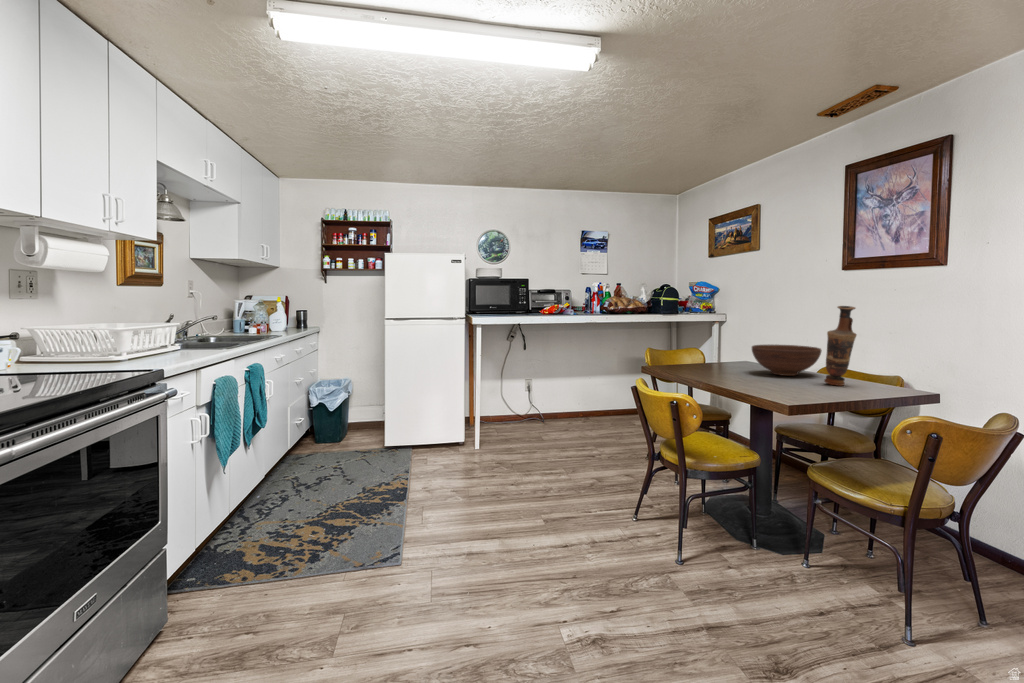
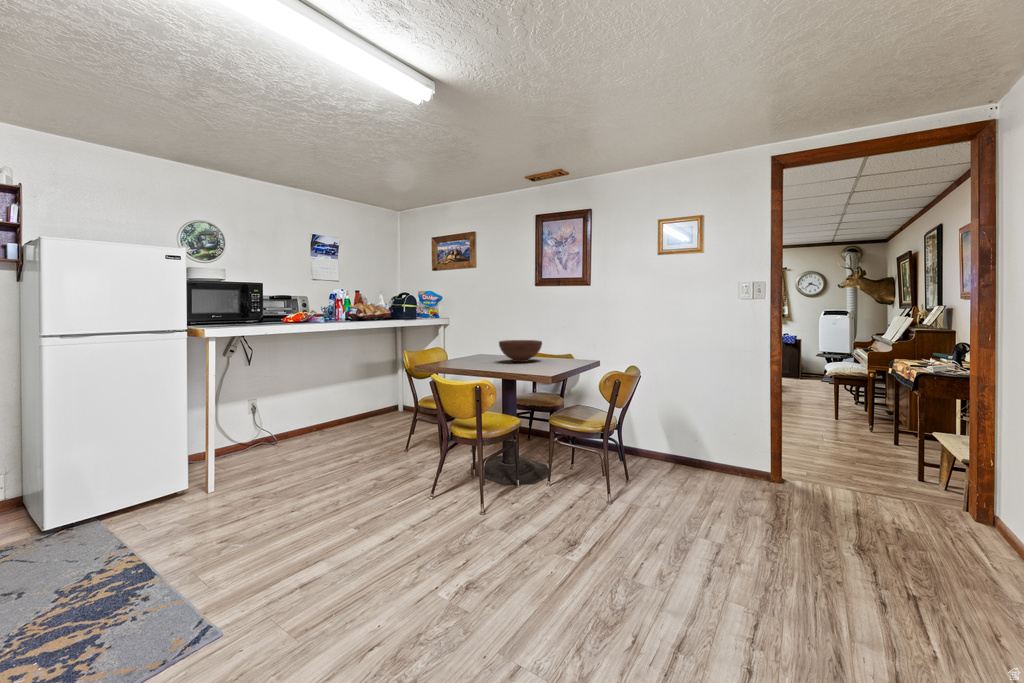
vase: present [824,306,857,386] -> none [551,310,569,364]

